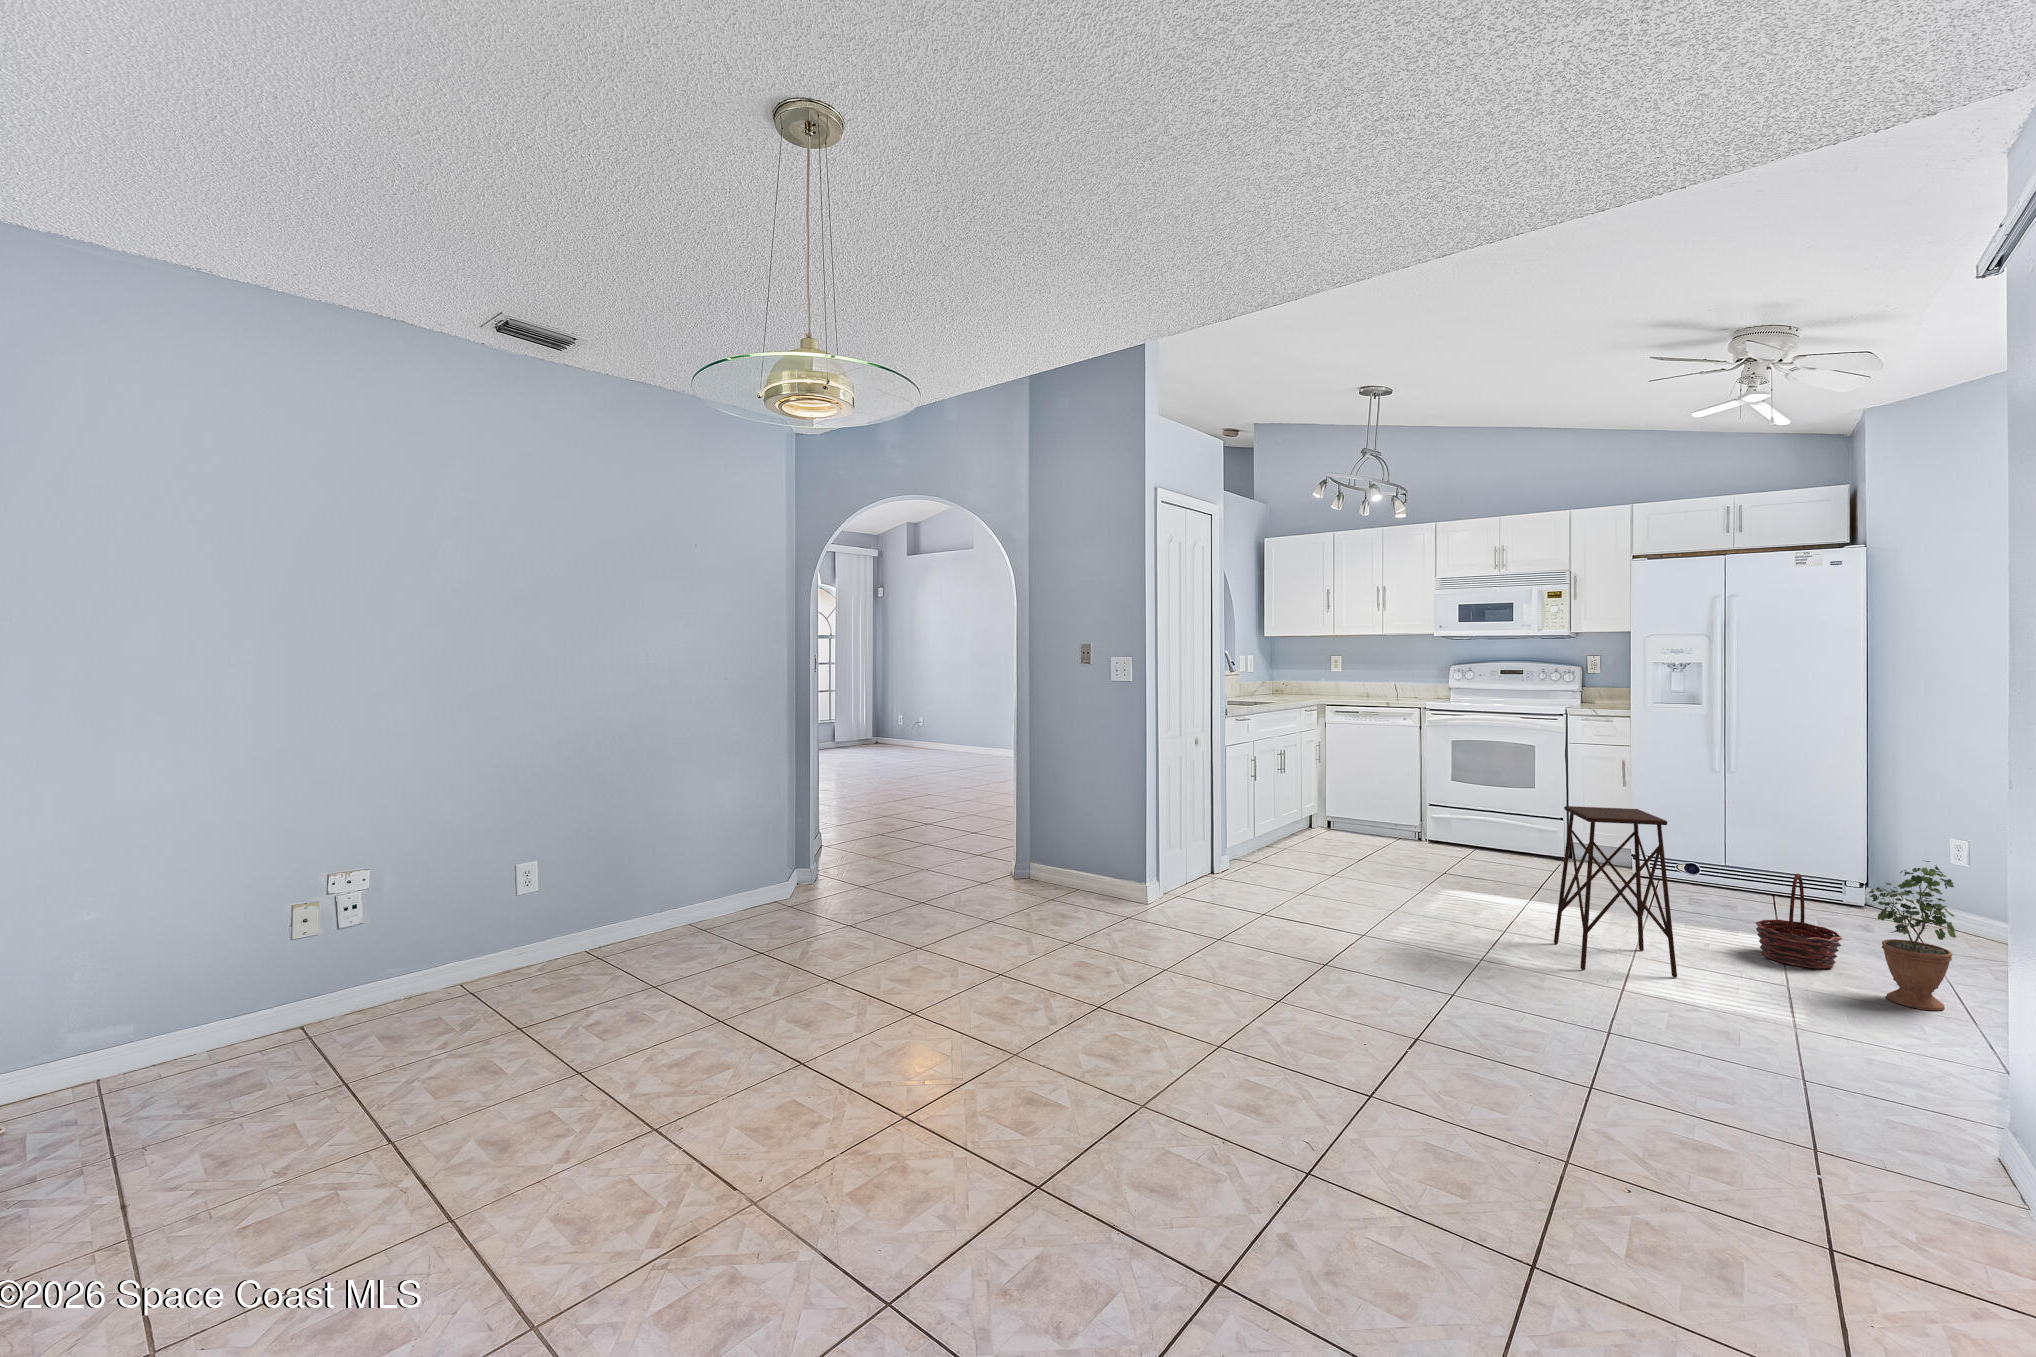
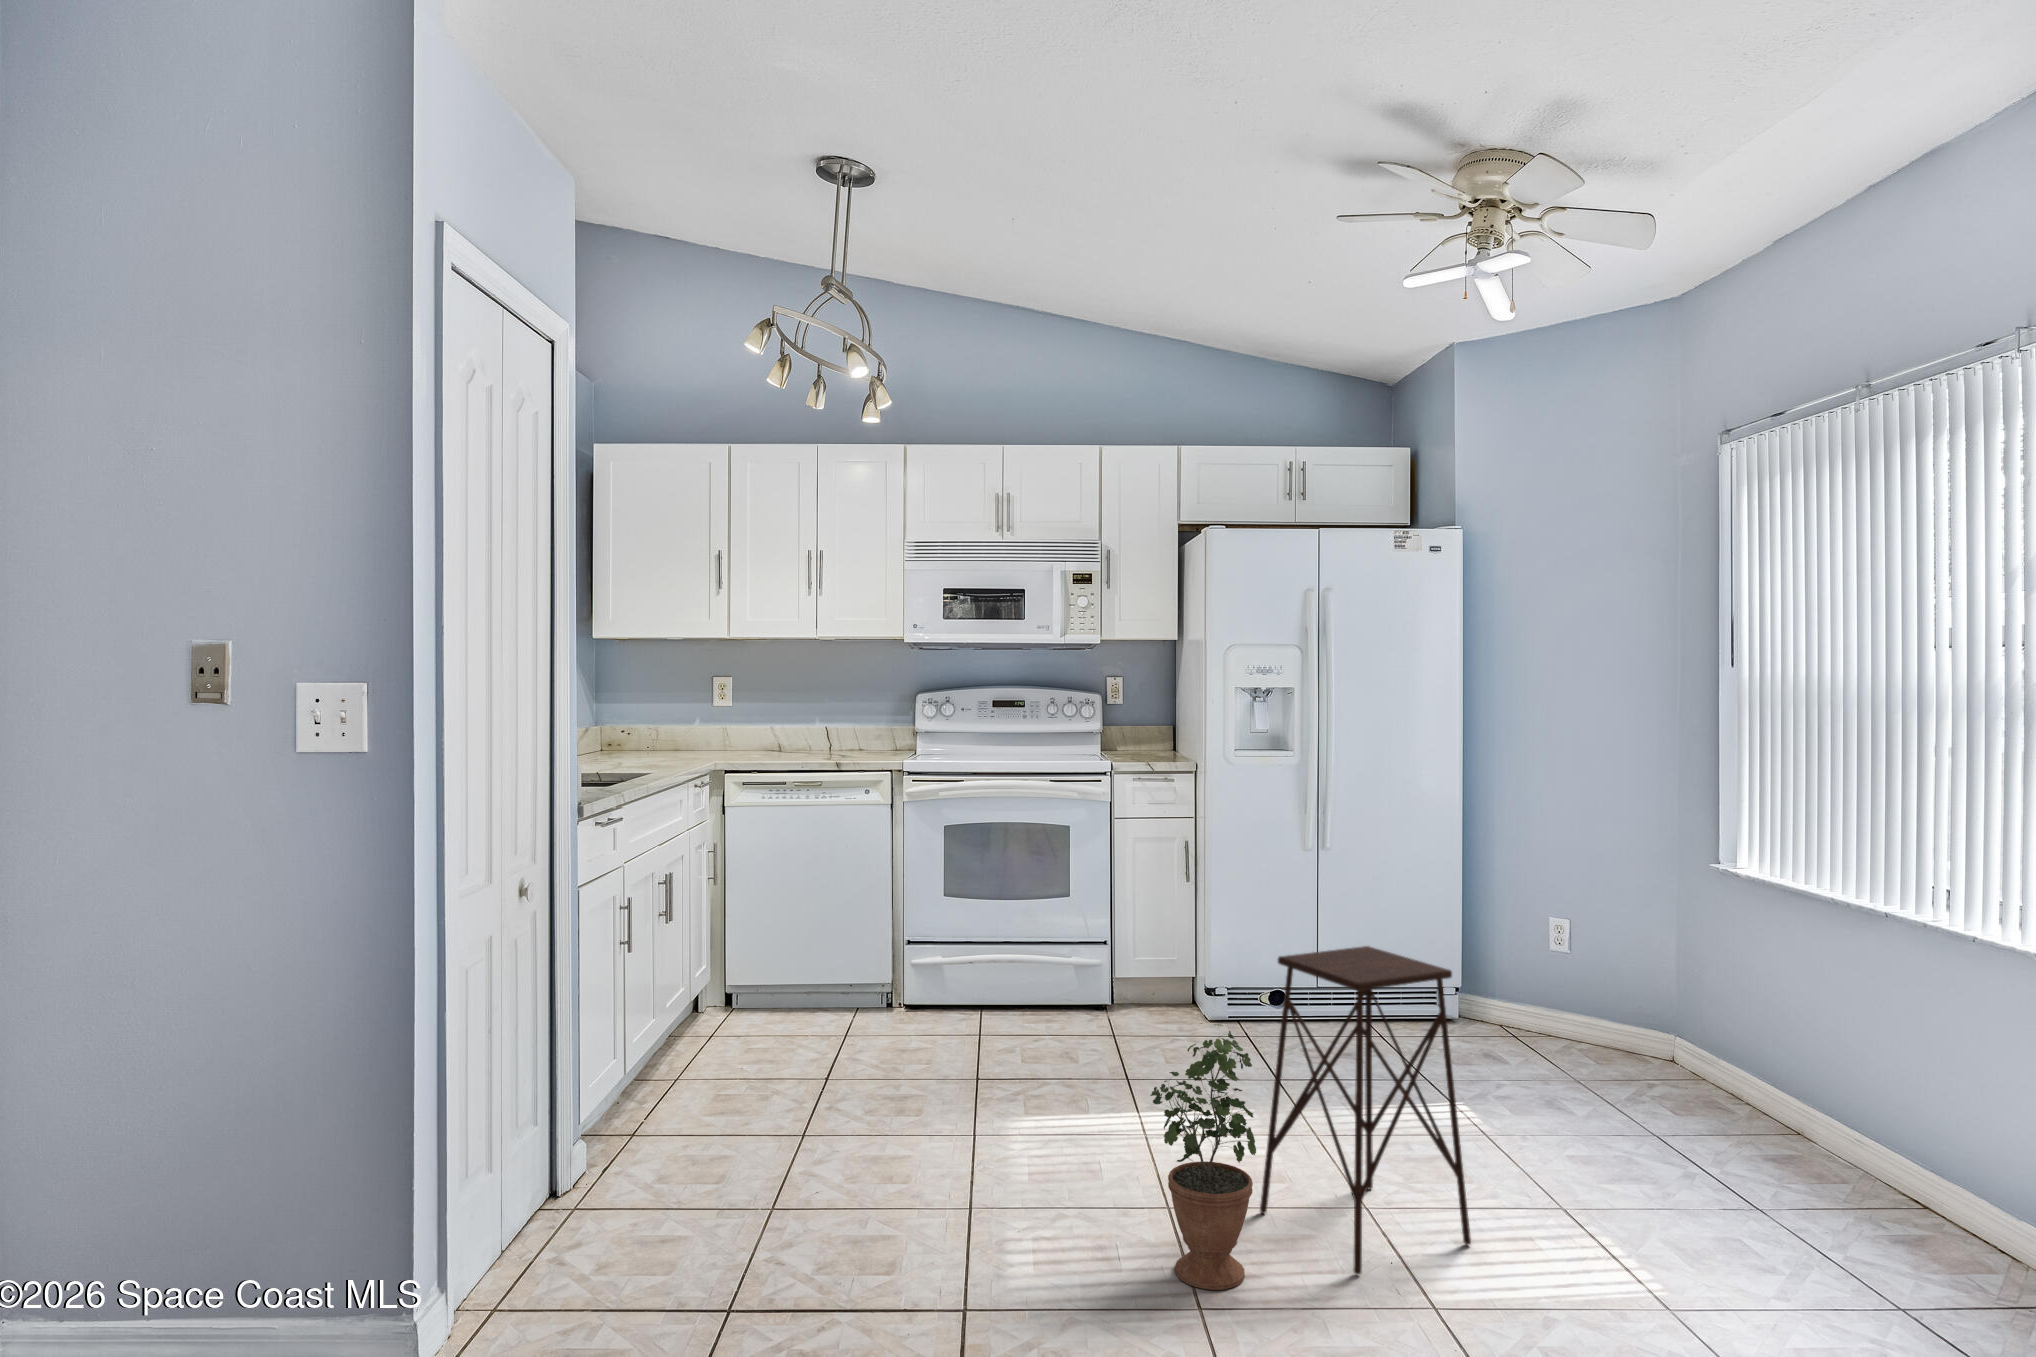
potted plant: present [1869,860,1956,1011] -> present [1150,1024,1256,1290]
basket: present [1755,874,1842,969] -> none [1472,1013,1578,1162]

